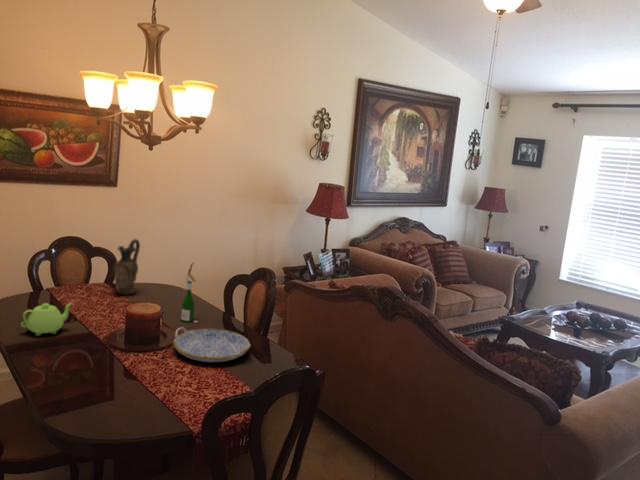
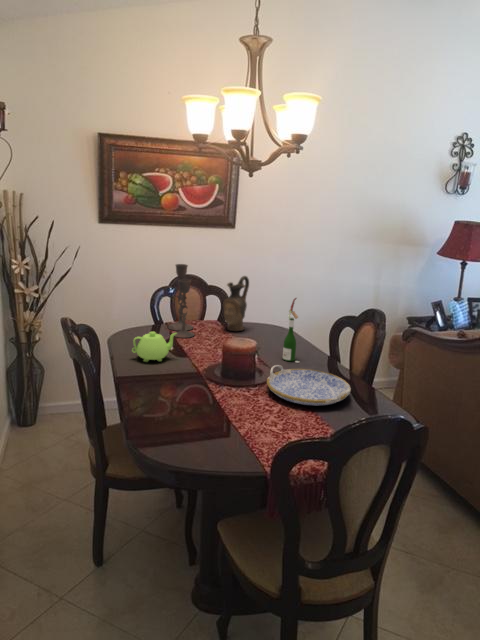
candlestick: none [51,228,84,306] -> present [168,264,194,338]

